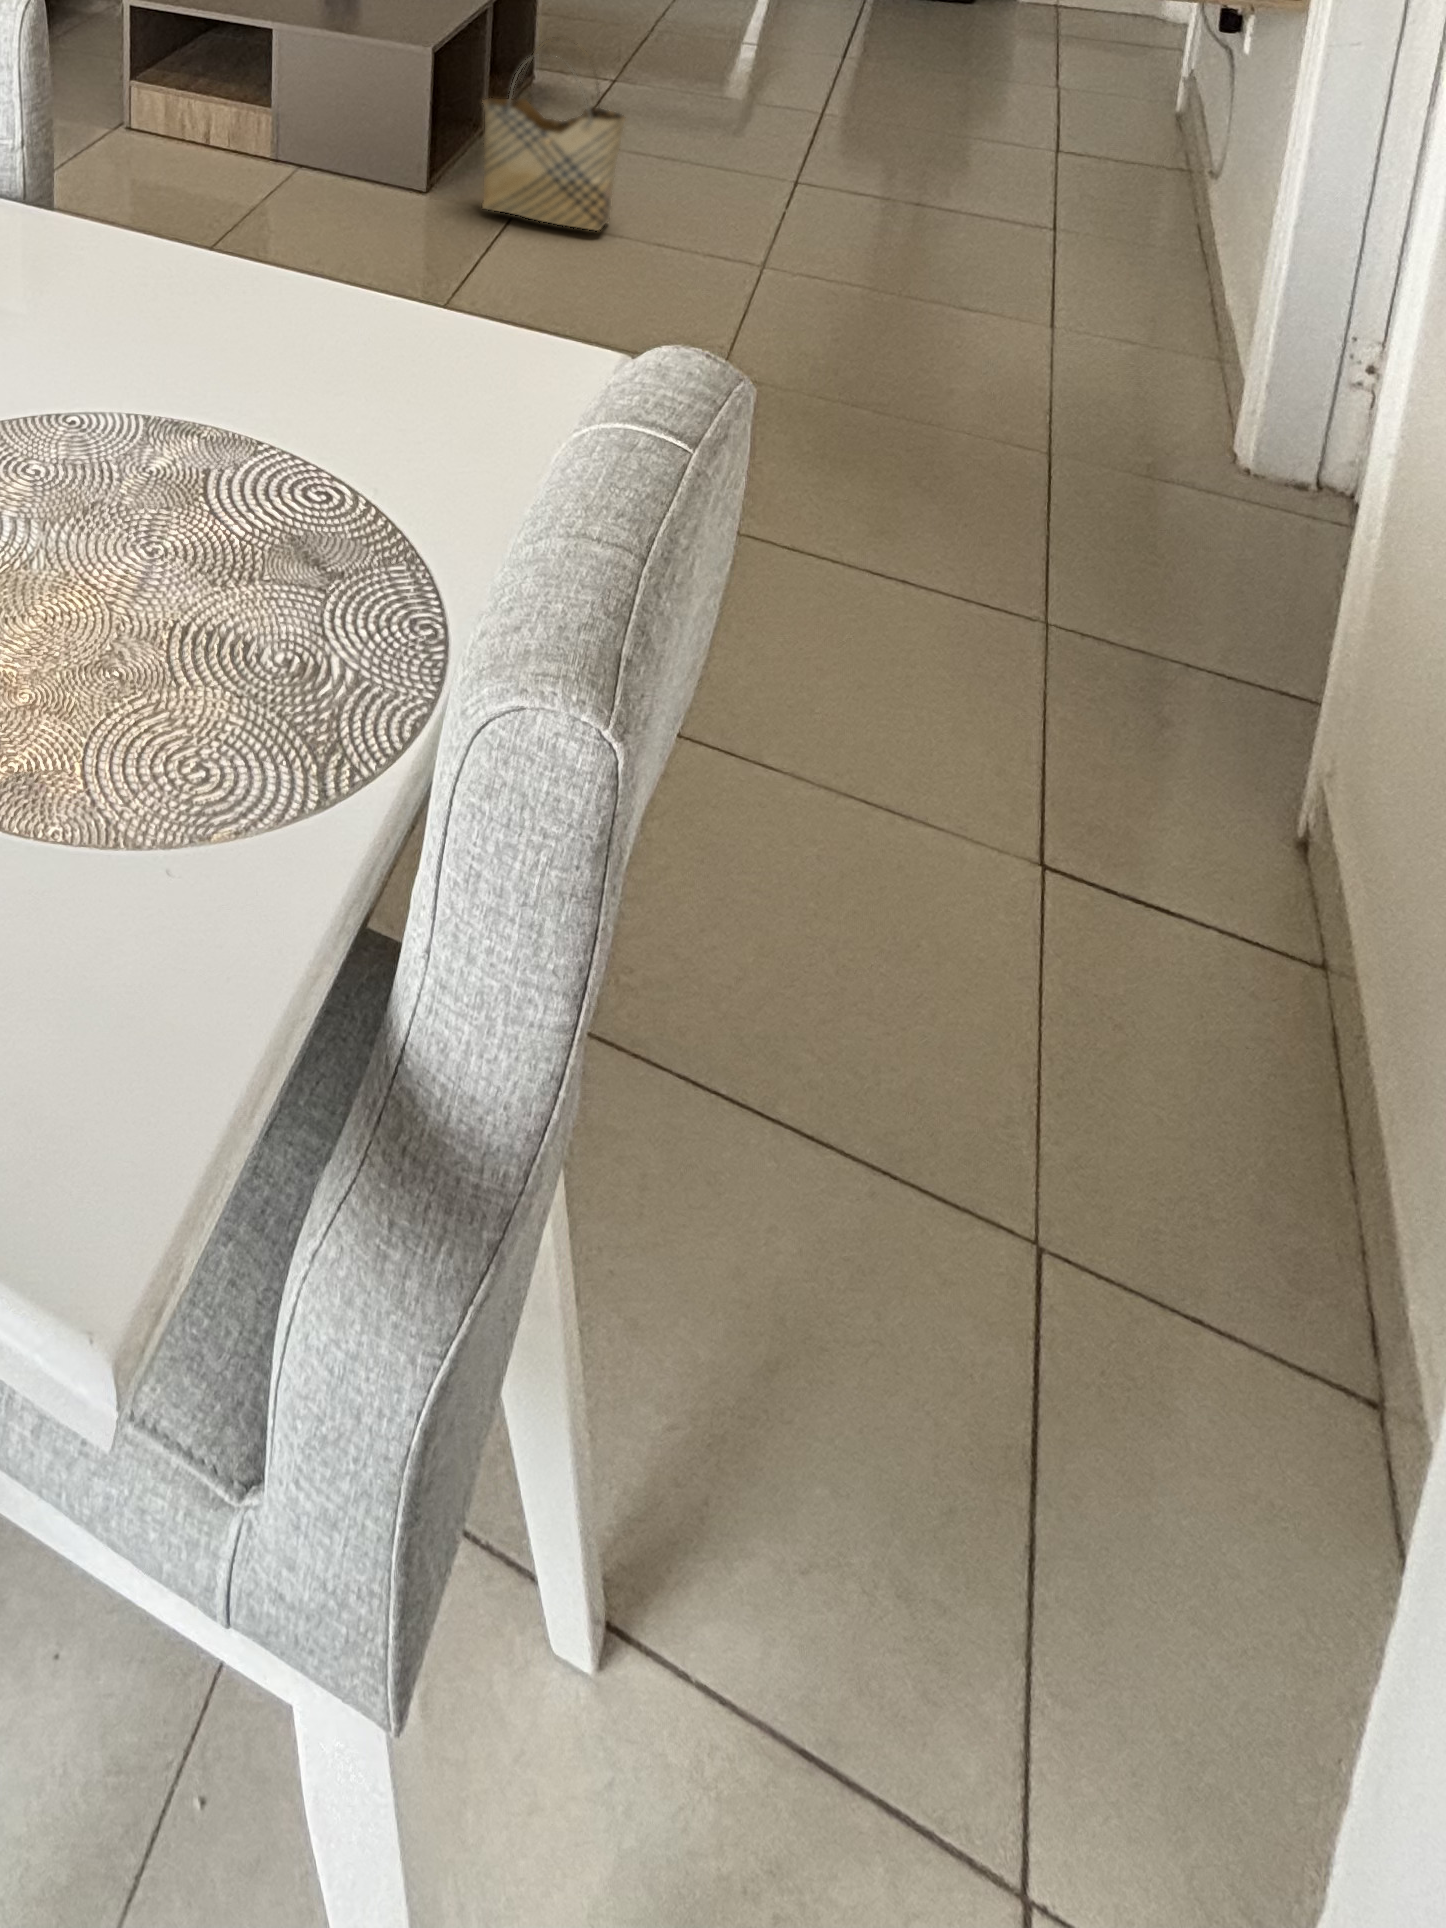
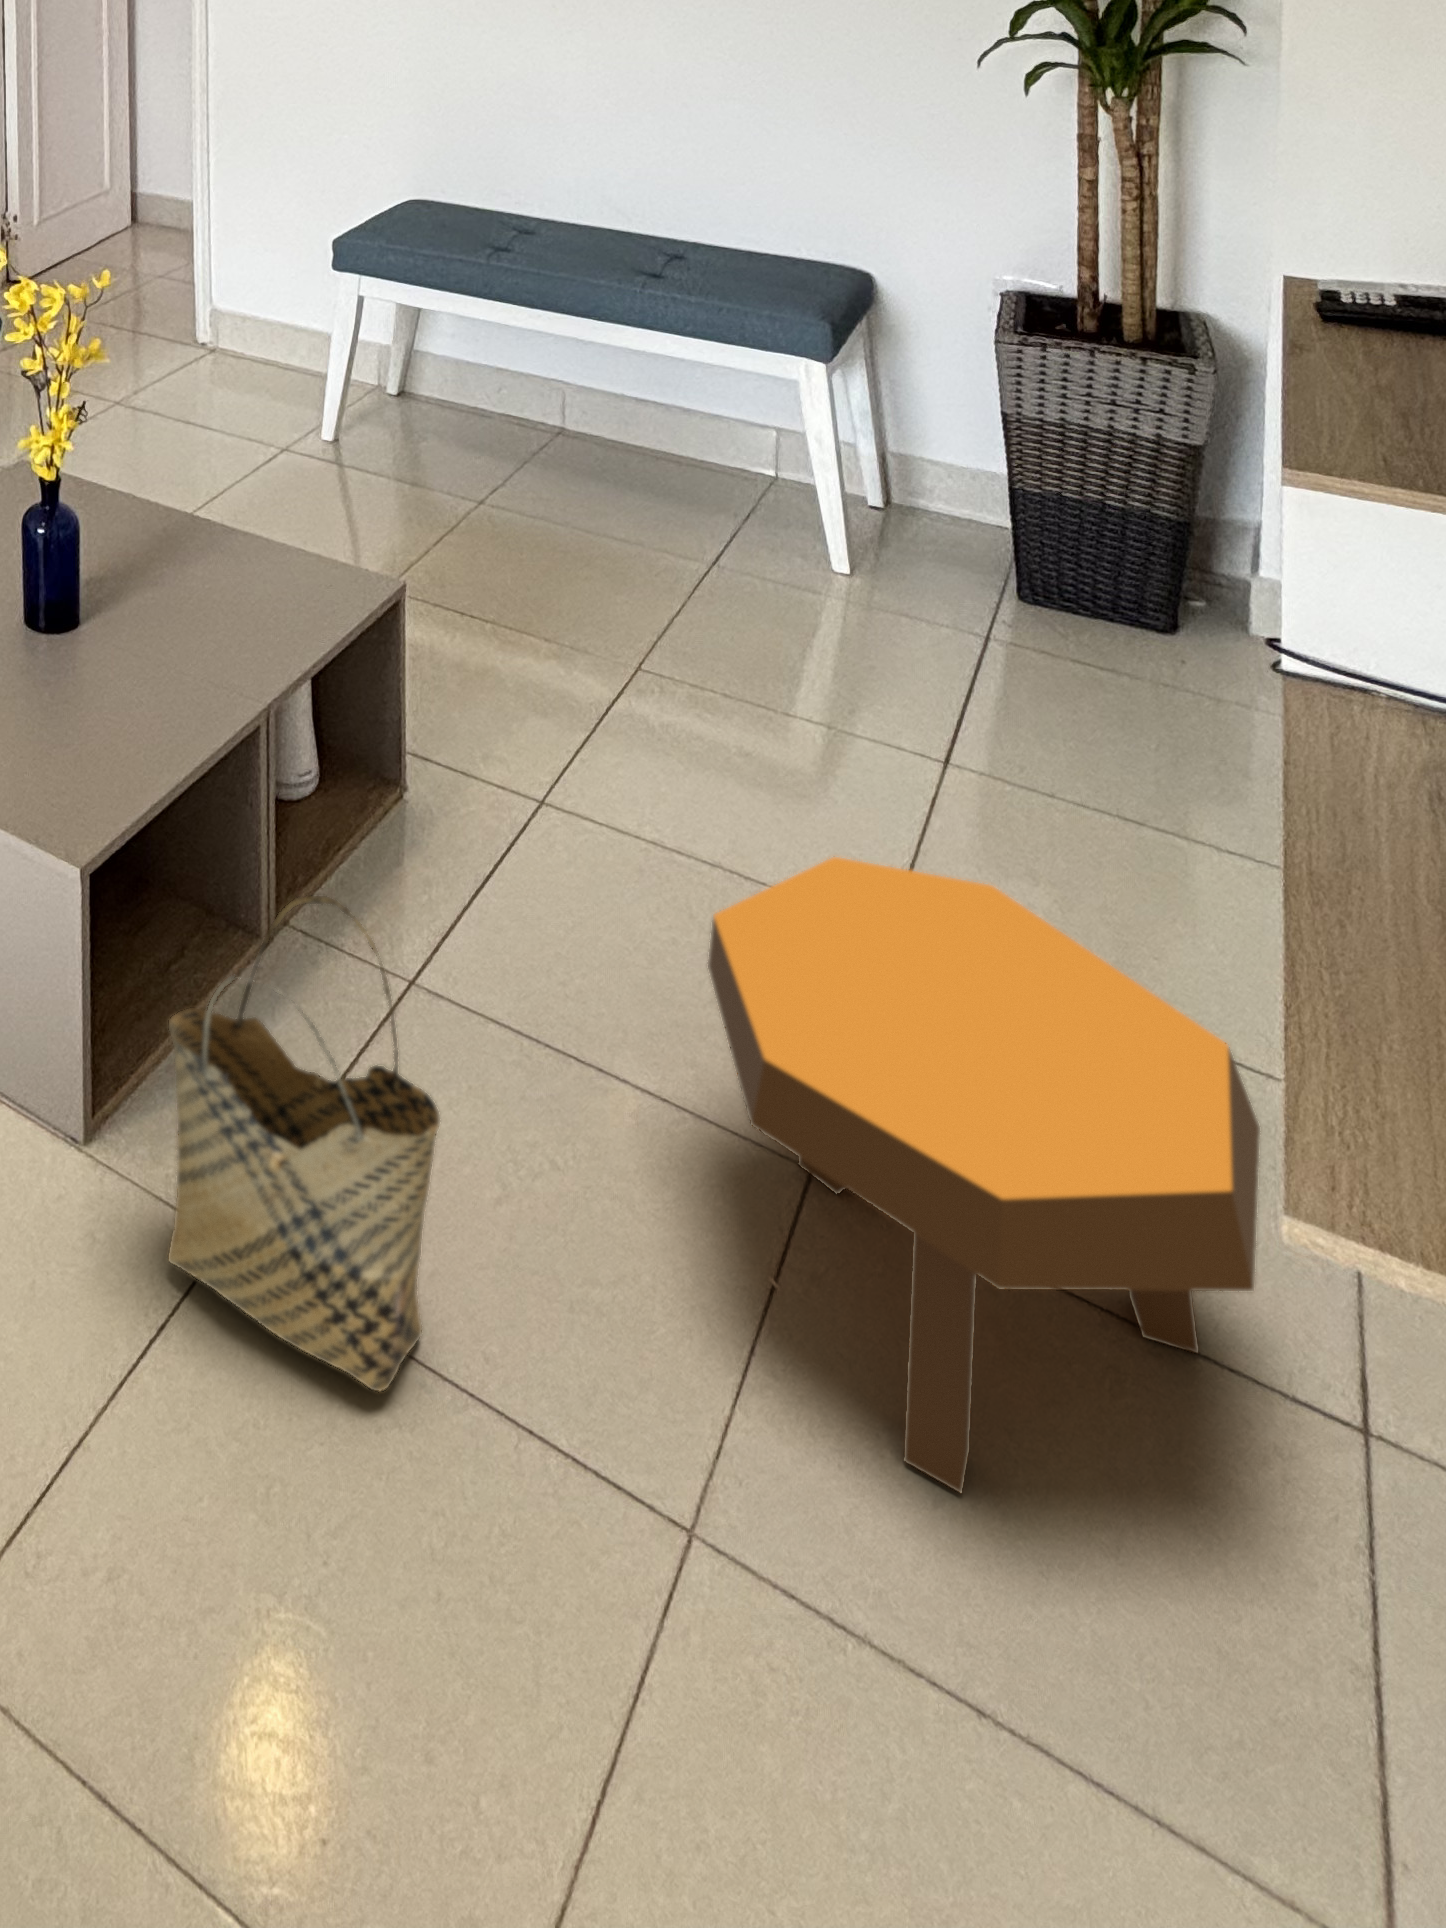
footstool: none [737,36,999,241] -> present [708,857,1260,1492]

